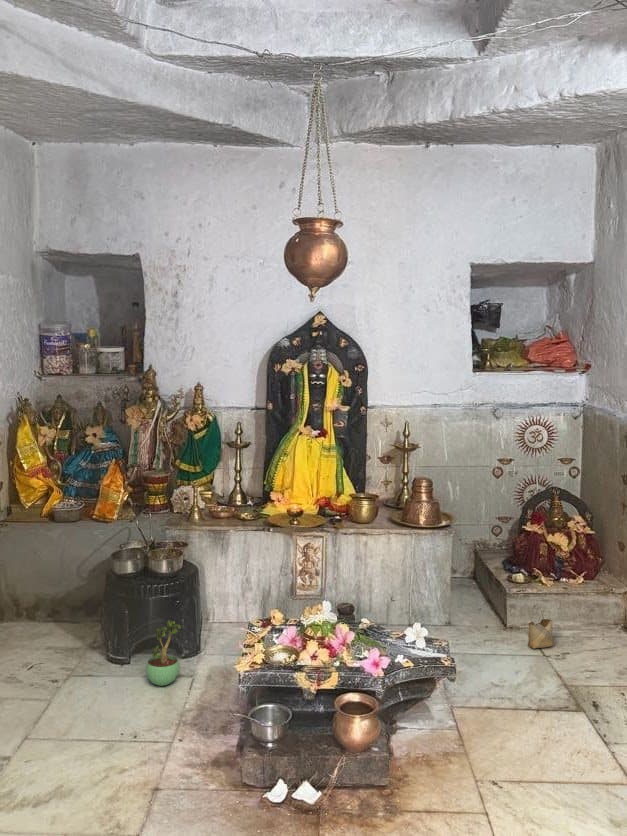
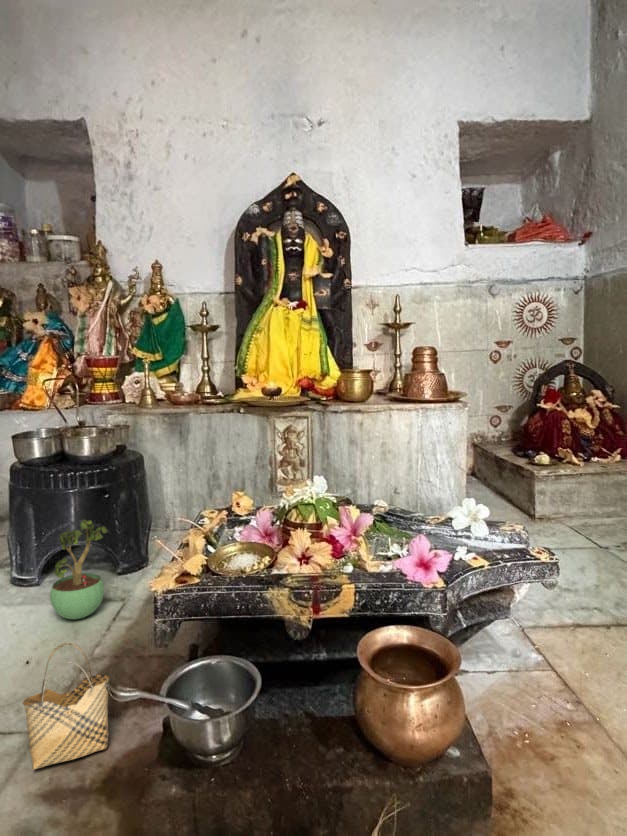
woven basket: present [528,606,554,649] -> present [23,643,109,770]

